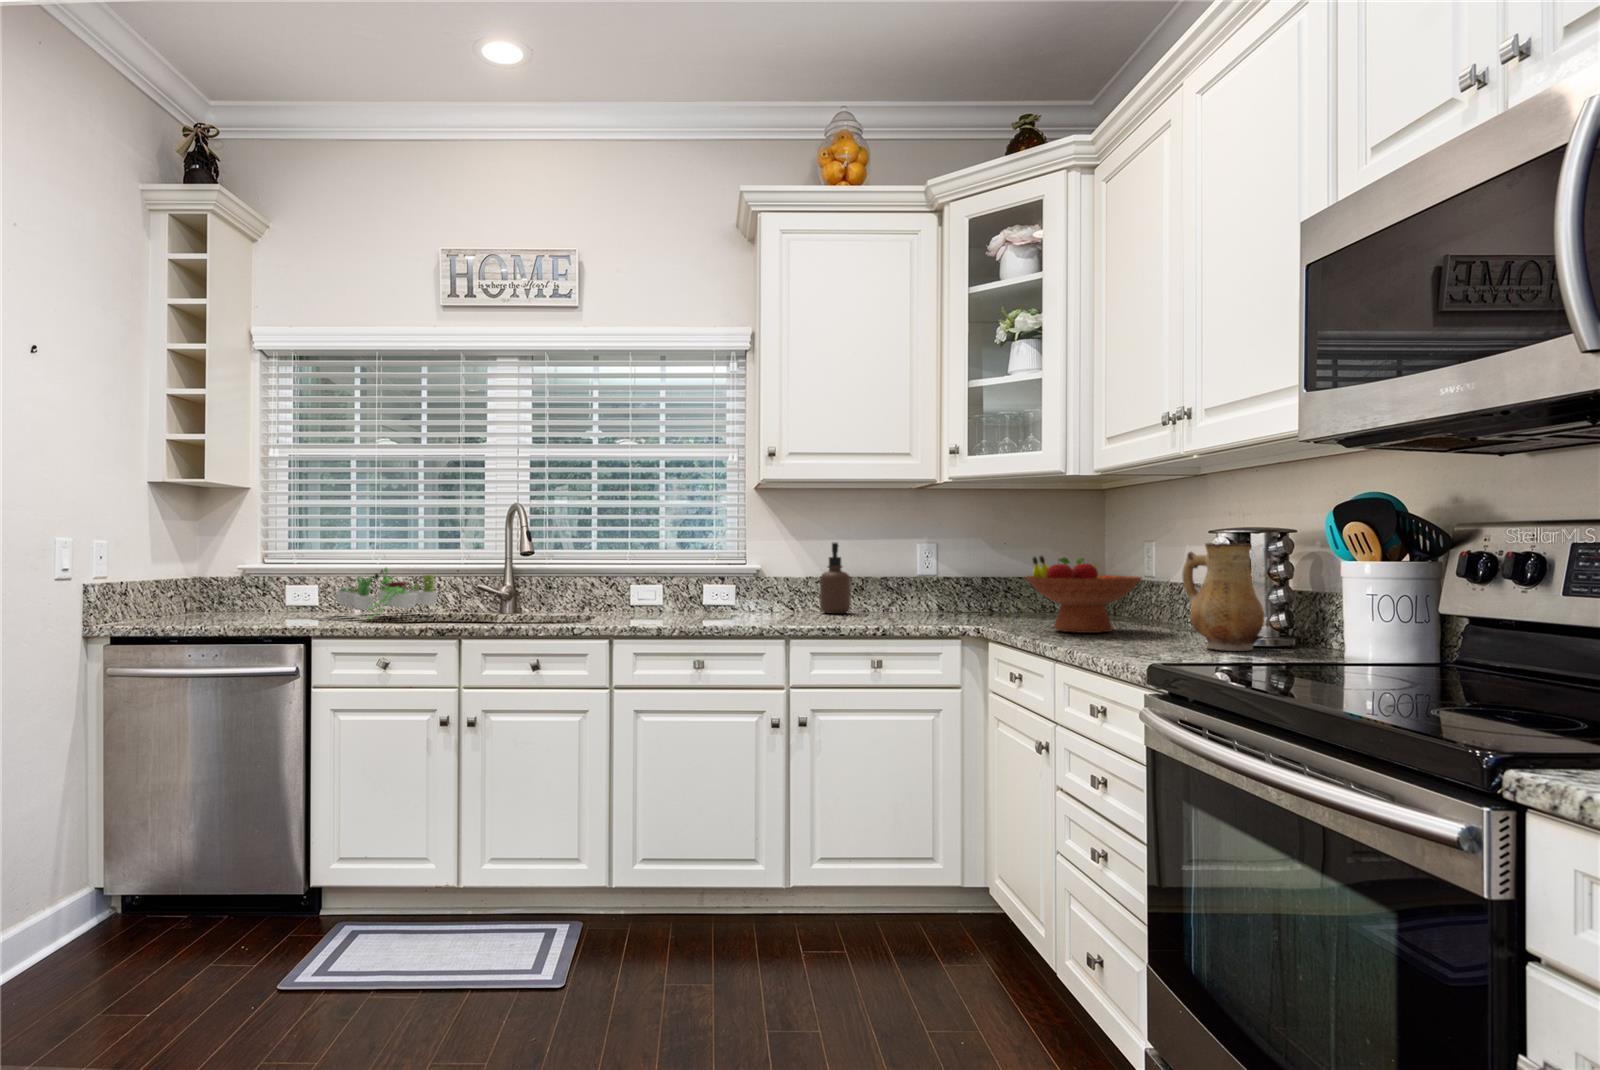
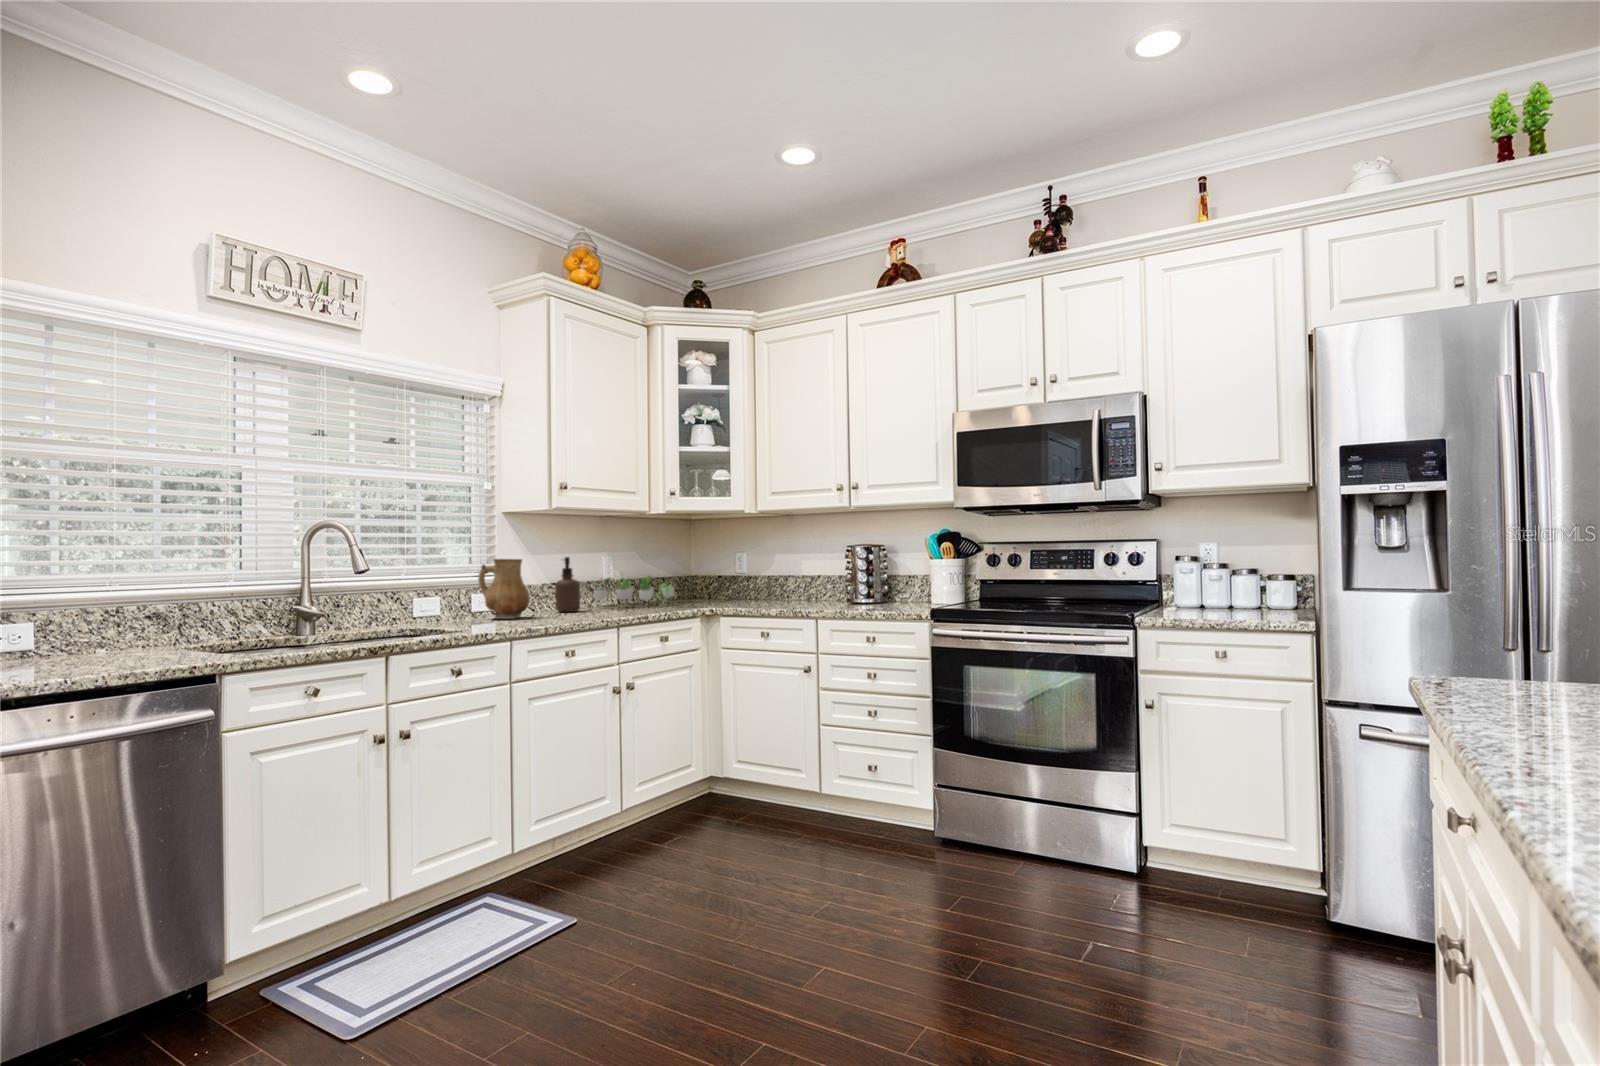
ceramic pitcher: present [1182,543,1264,651] -> present [478,559,530,619]
fruit bowl: present [1026,556,1142,633] -> none [745,561,811,606]
succulent plant: present [322,567,438,620] -> present [594,574,674,604]

